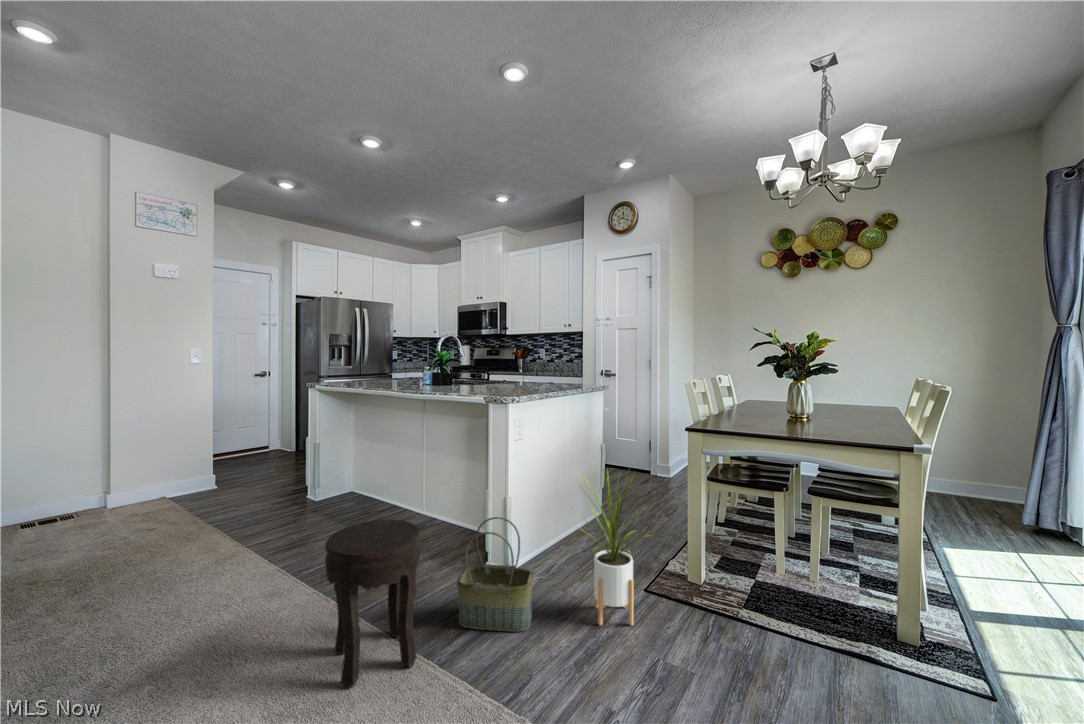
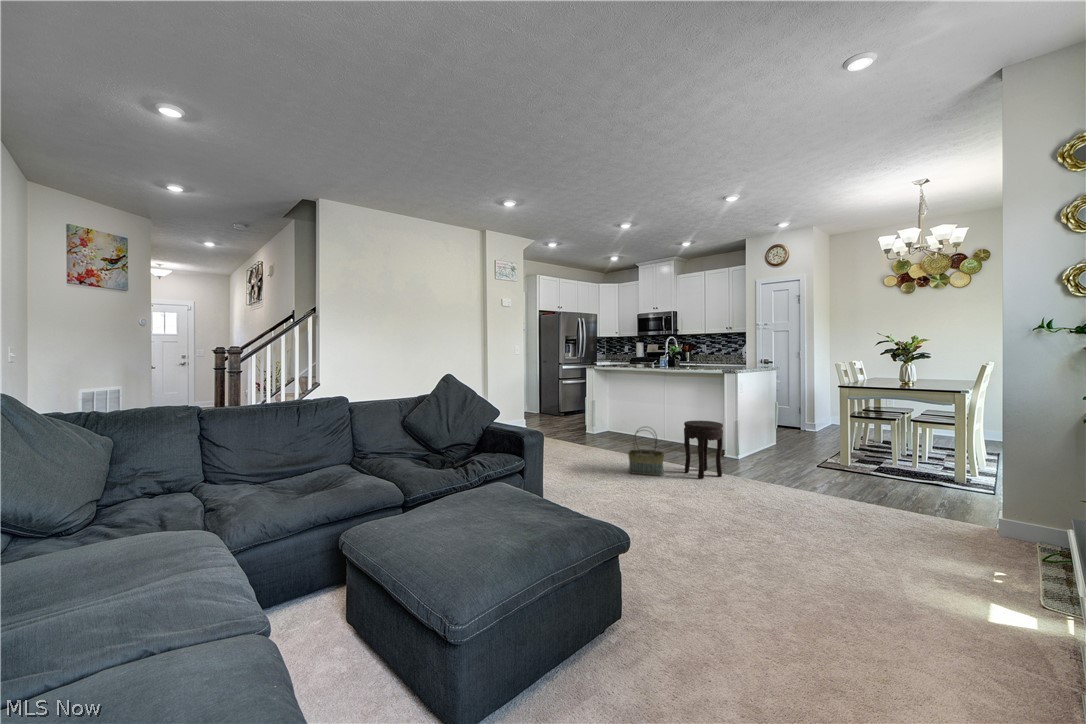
house plant: present [581,470,652,626] -> none [782,399,828,474]
basket: present [457,517,534,632] -> present [628,426,664,476]

